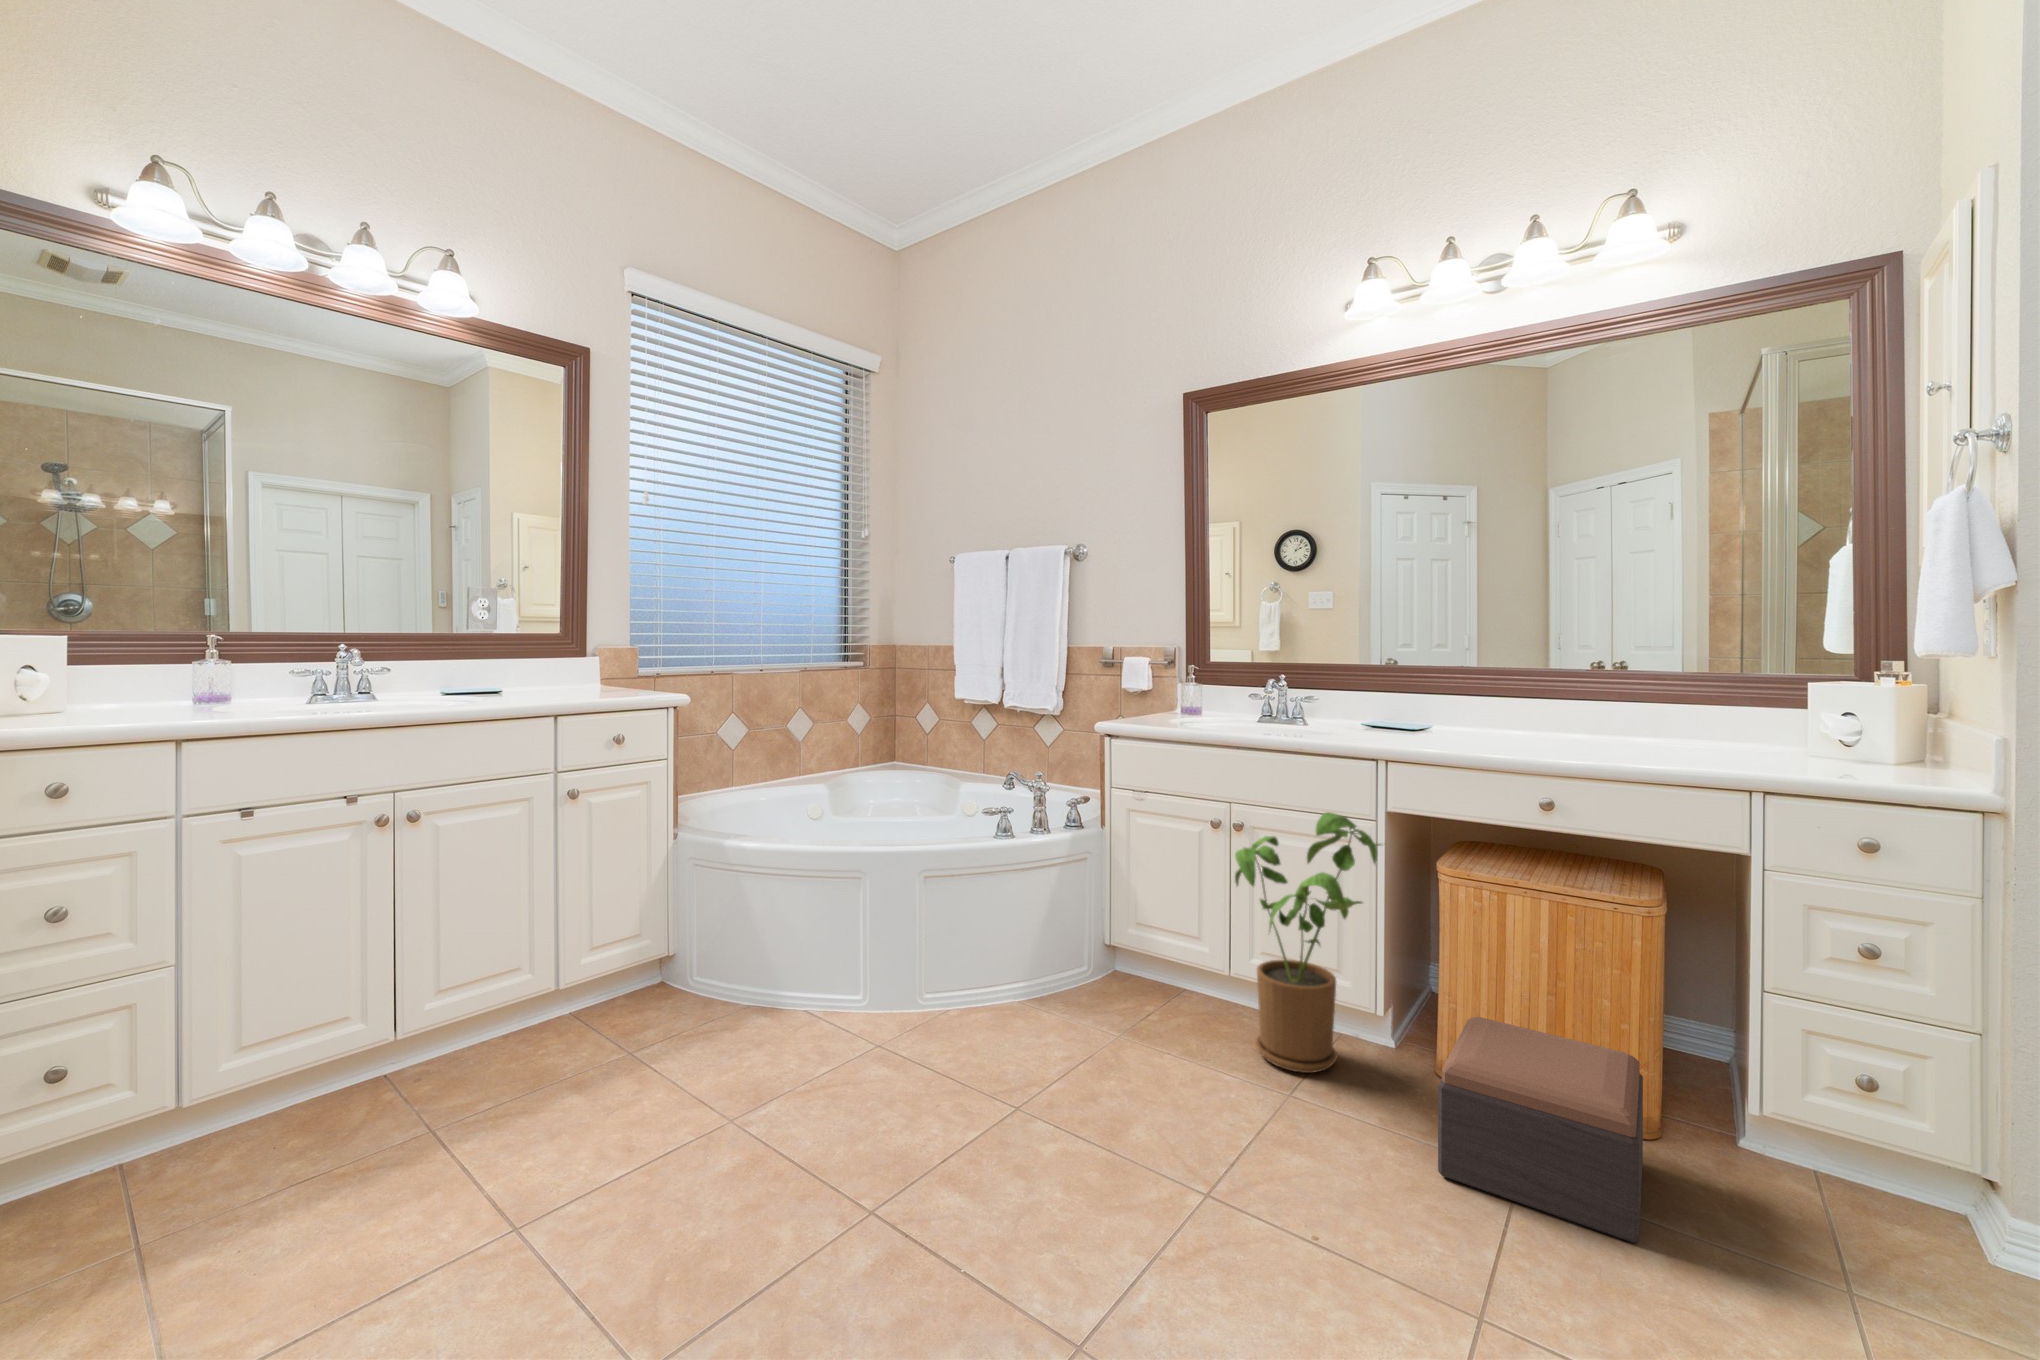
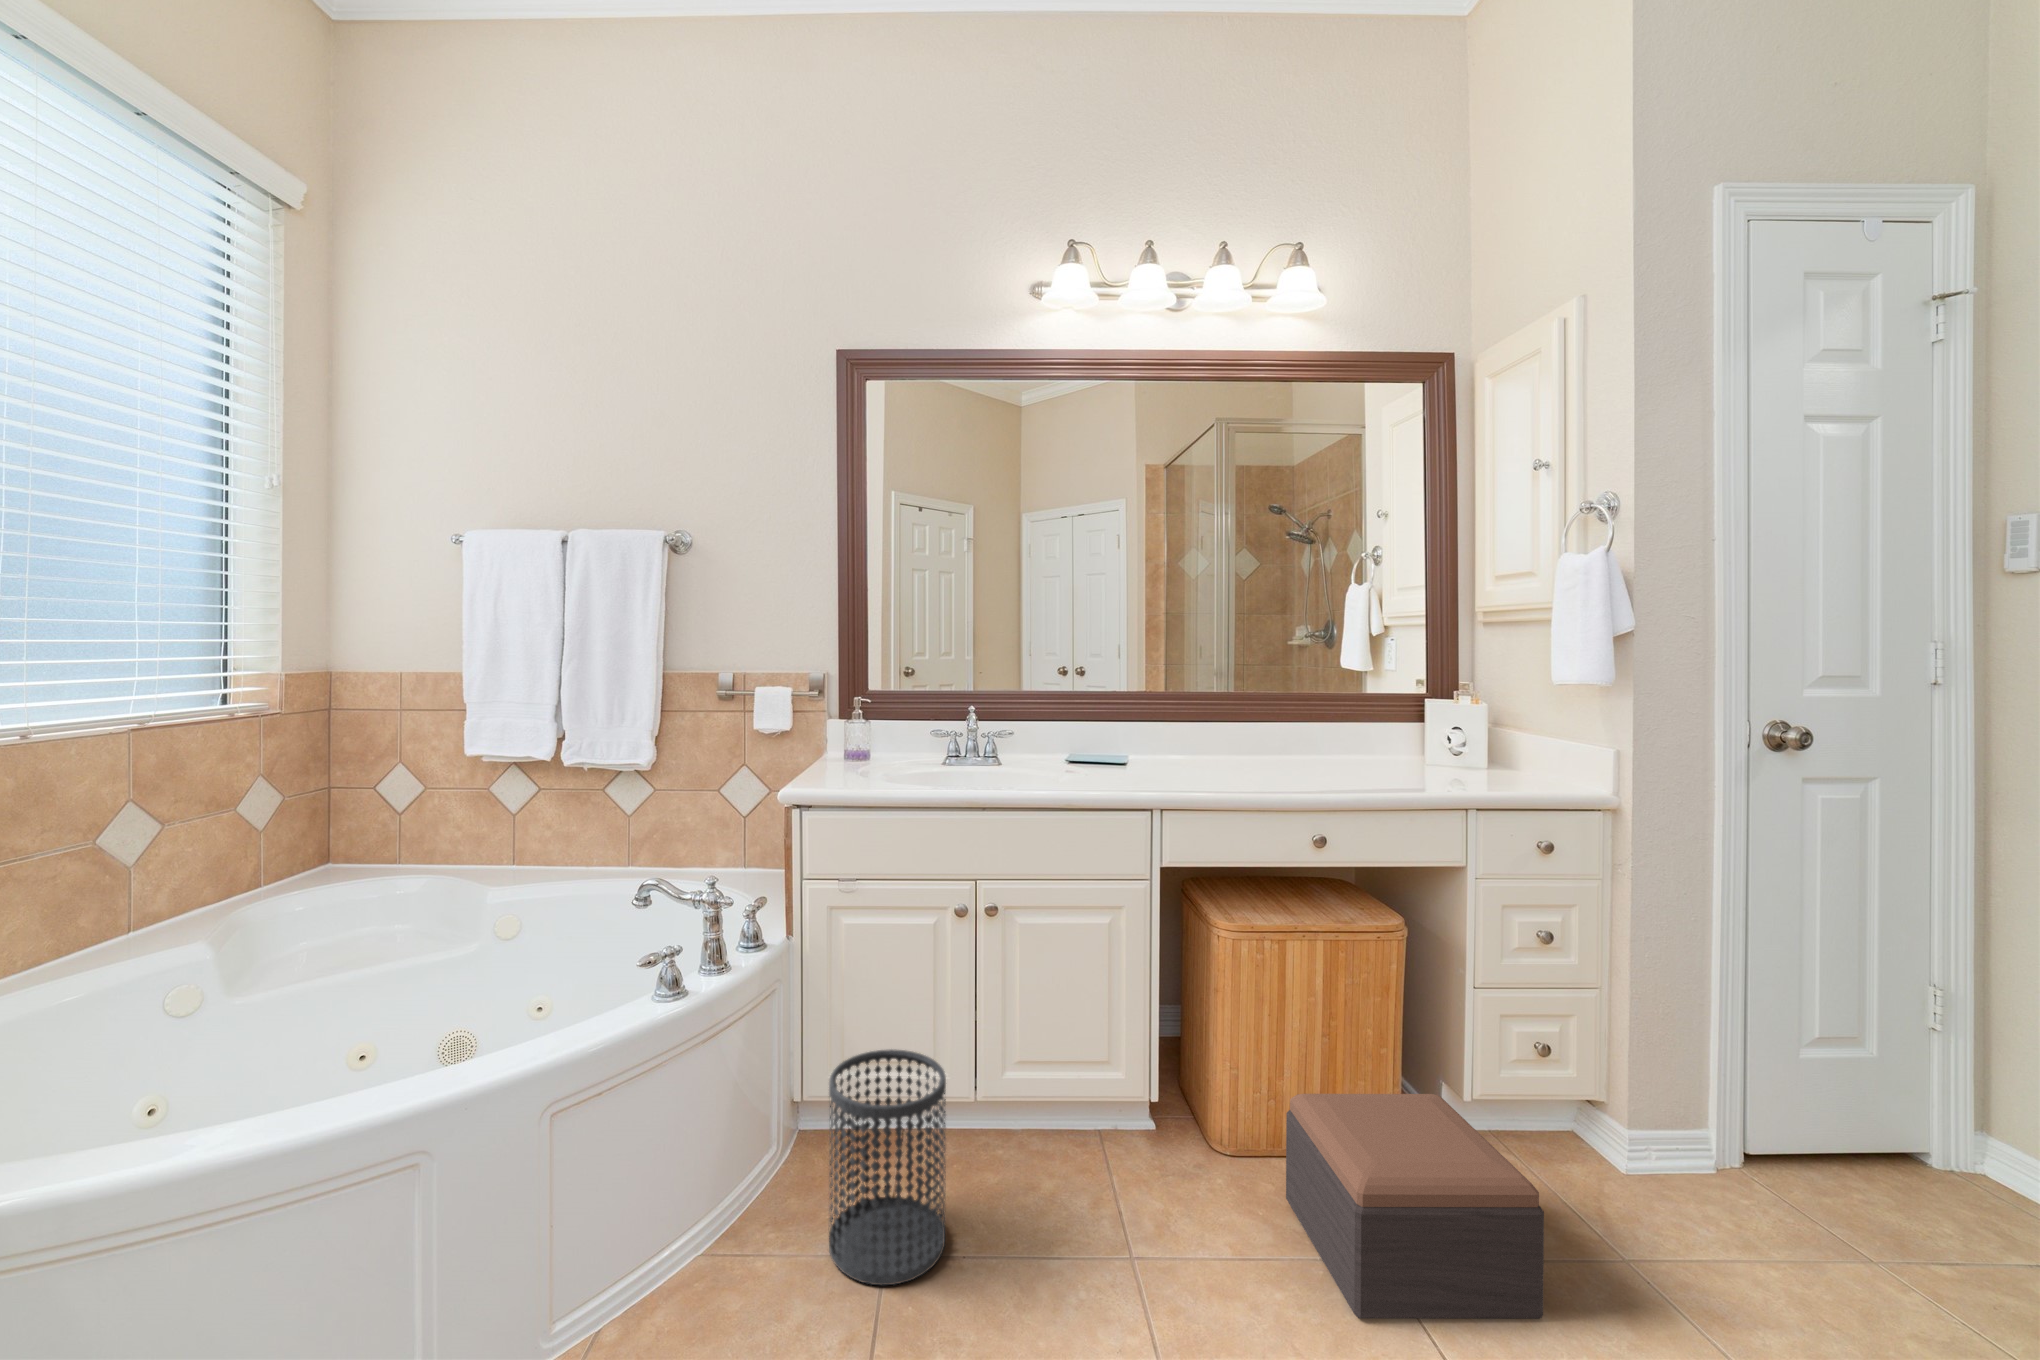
house plant: present [1235,812,1381,1073] -> none [1007,881,1200,1224]
wastebasket: none [1086,903,1167,1048] -> present [829,1049,946,1285]

